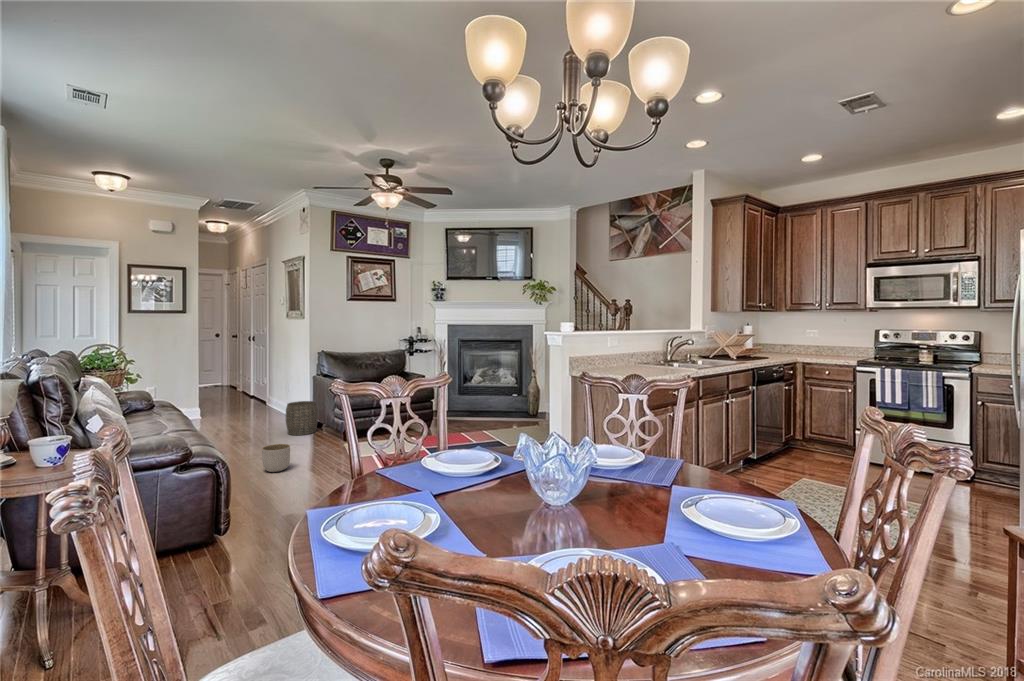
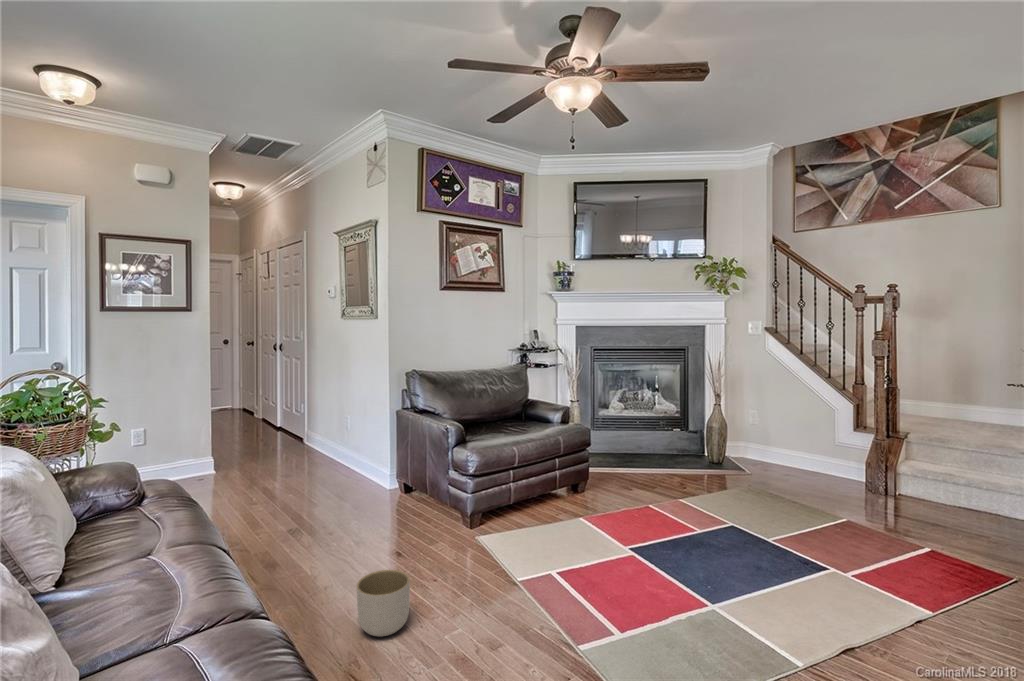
woven basket: present [286,401,318,435] -> none [358,454,408,515]

